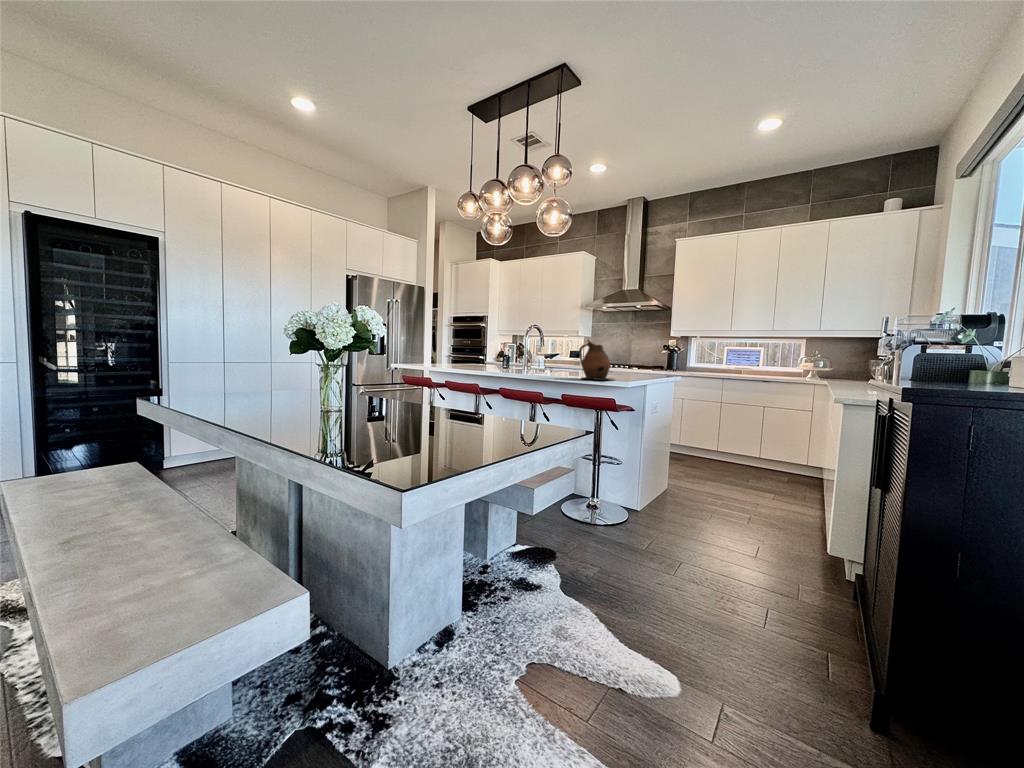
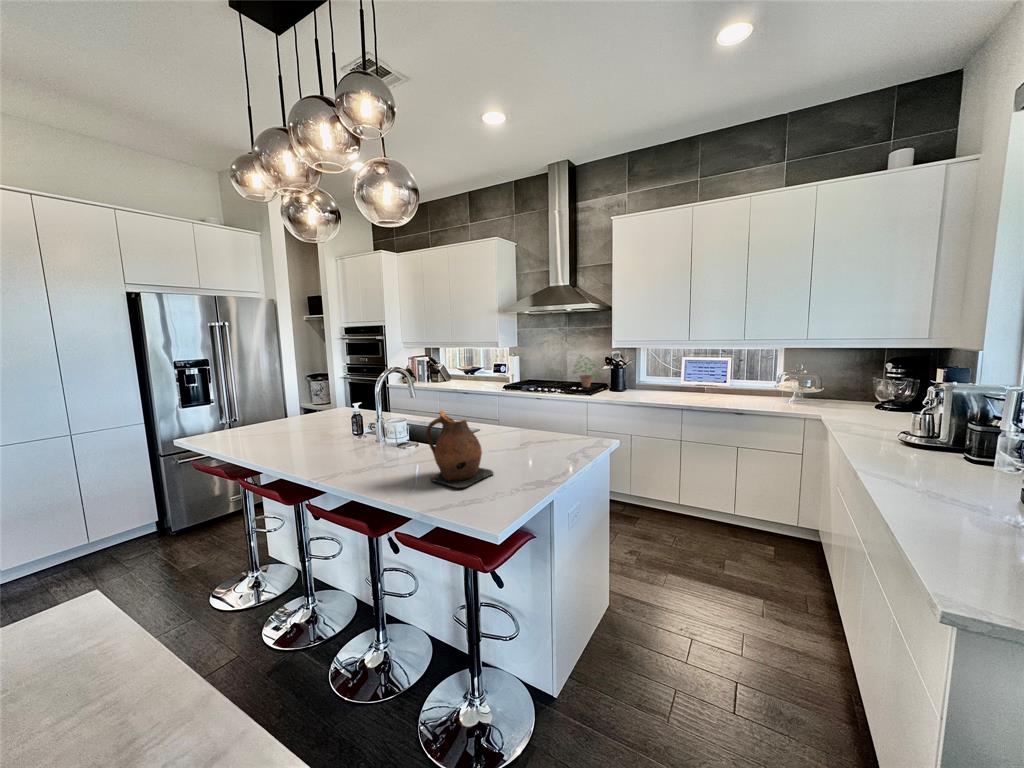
potted plant: none [635,342,660,368] -> present [574,357,596,387]

